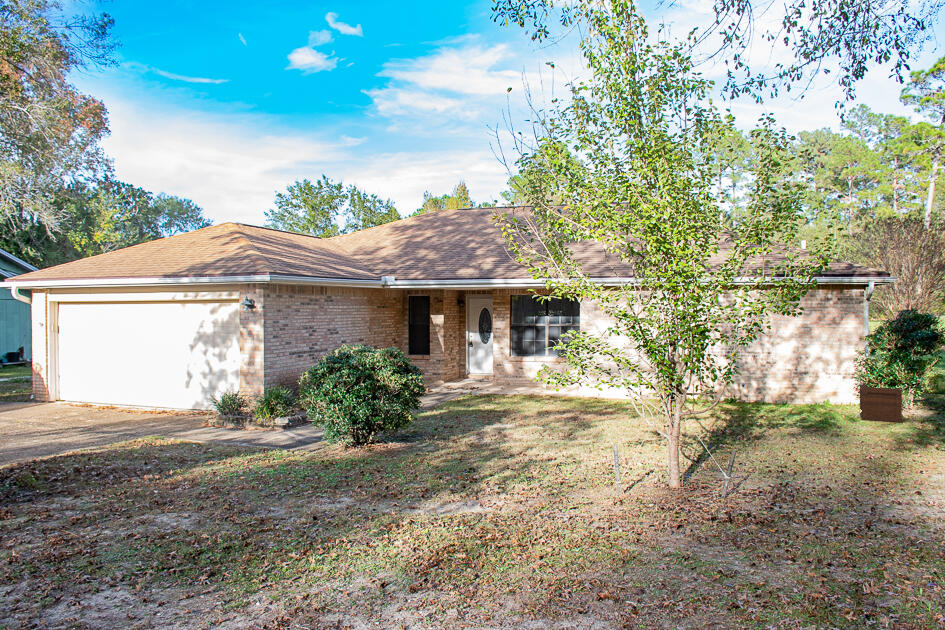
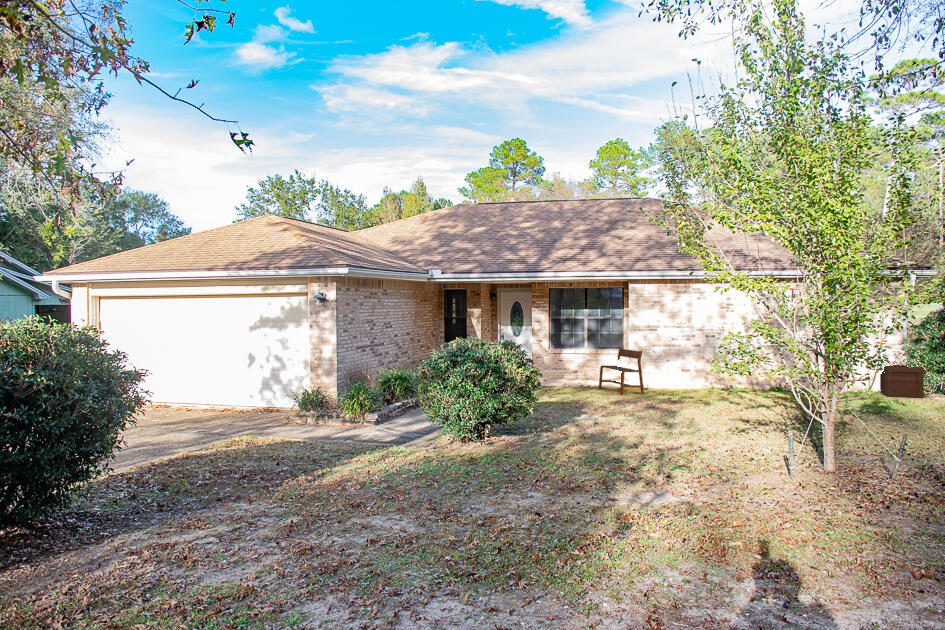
bench: none [556,360,597,409] -> present [599,348,644,395]

